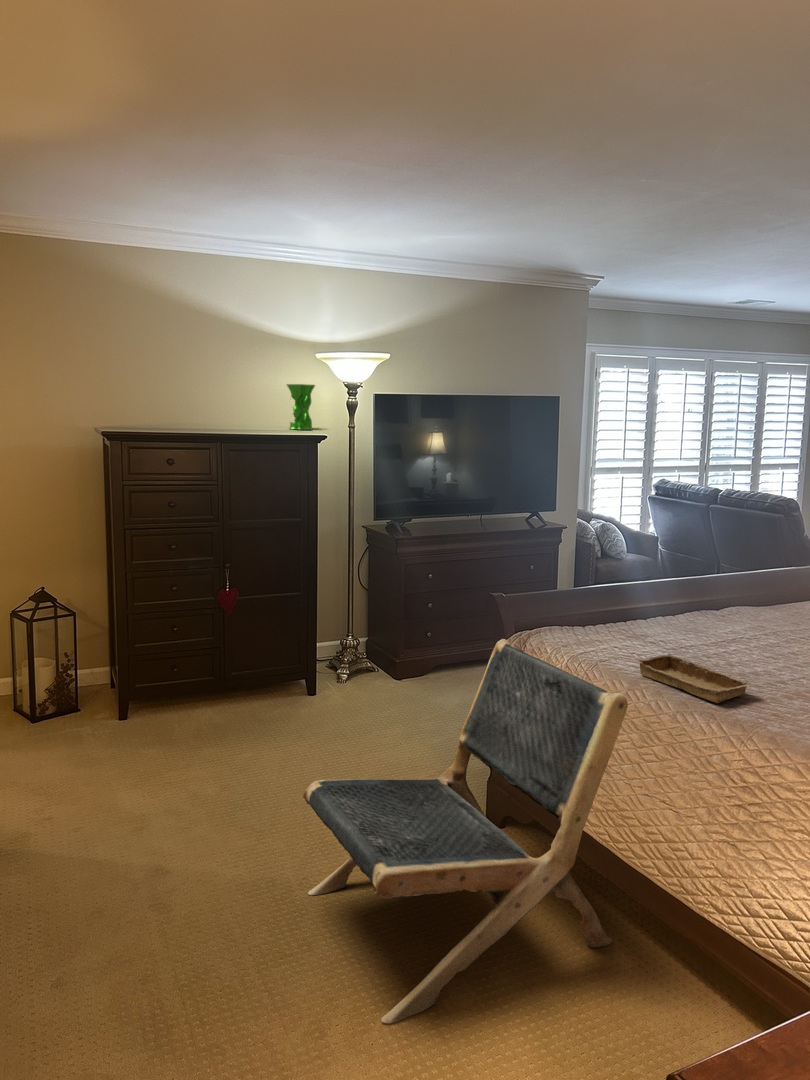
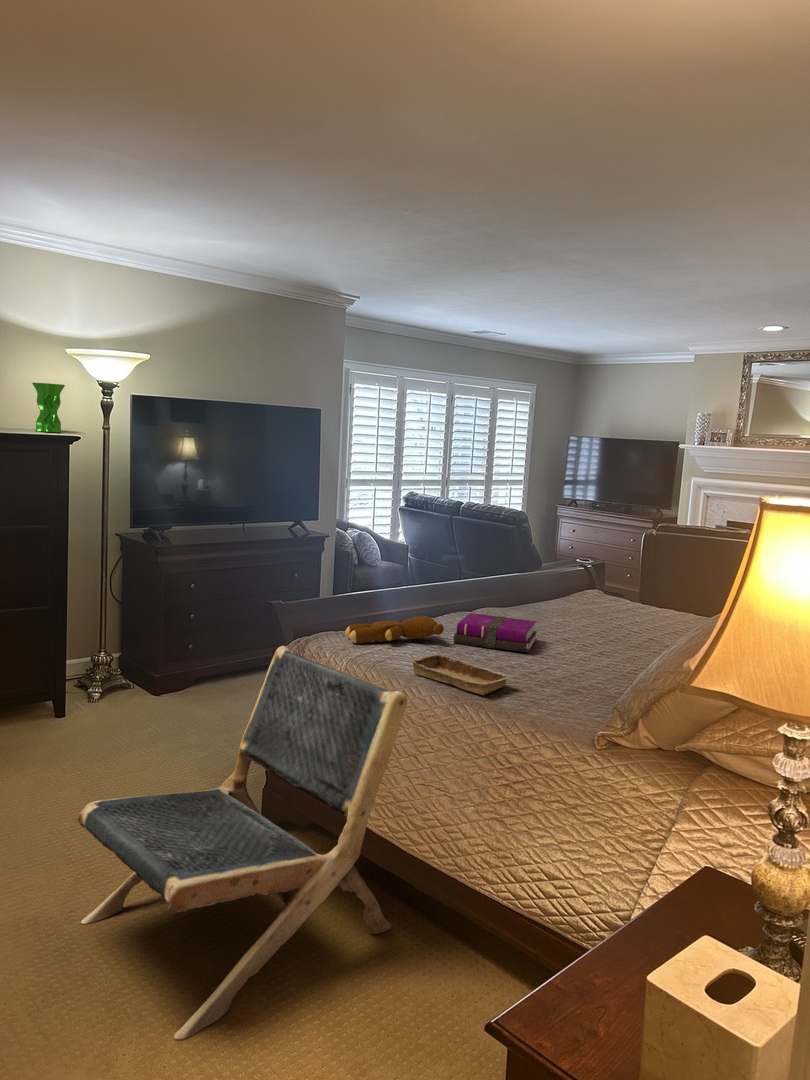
notebook: none [691,611,792,657] -> present [454,613,537,652]
teddy bear: none [571,613,679,639] -> present [345,616,444,644]

